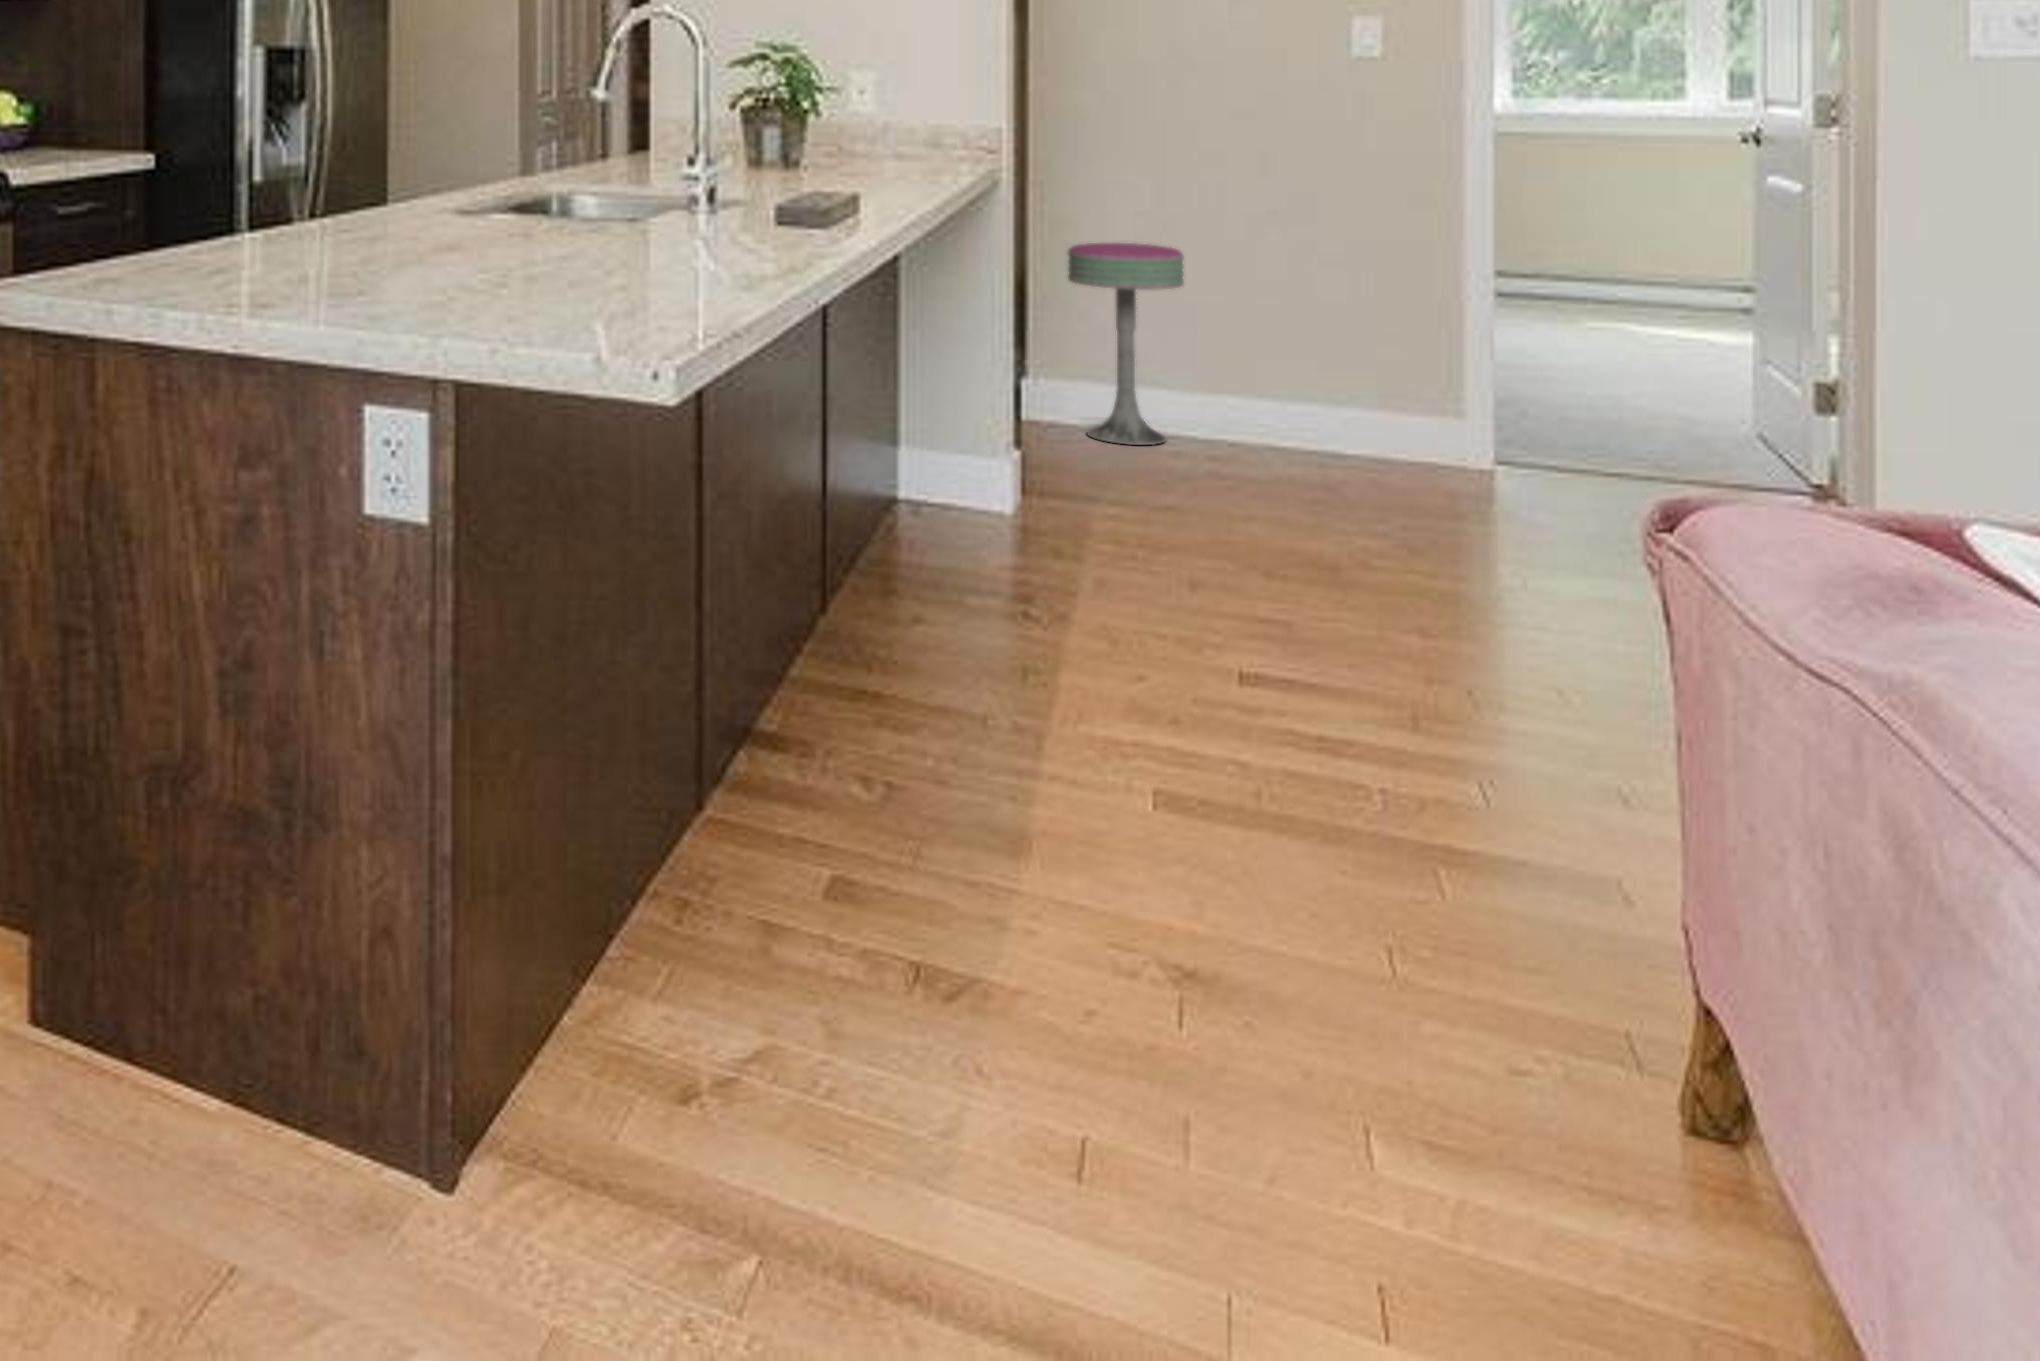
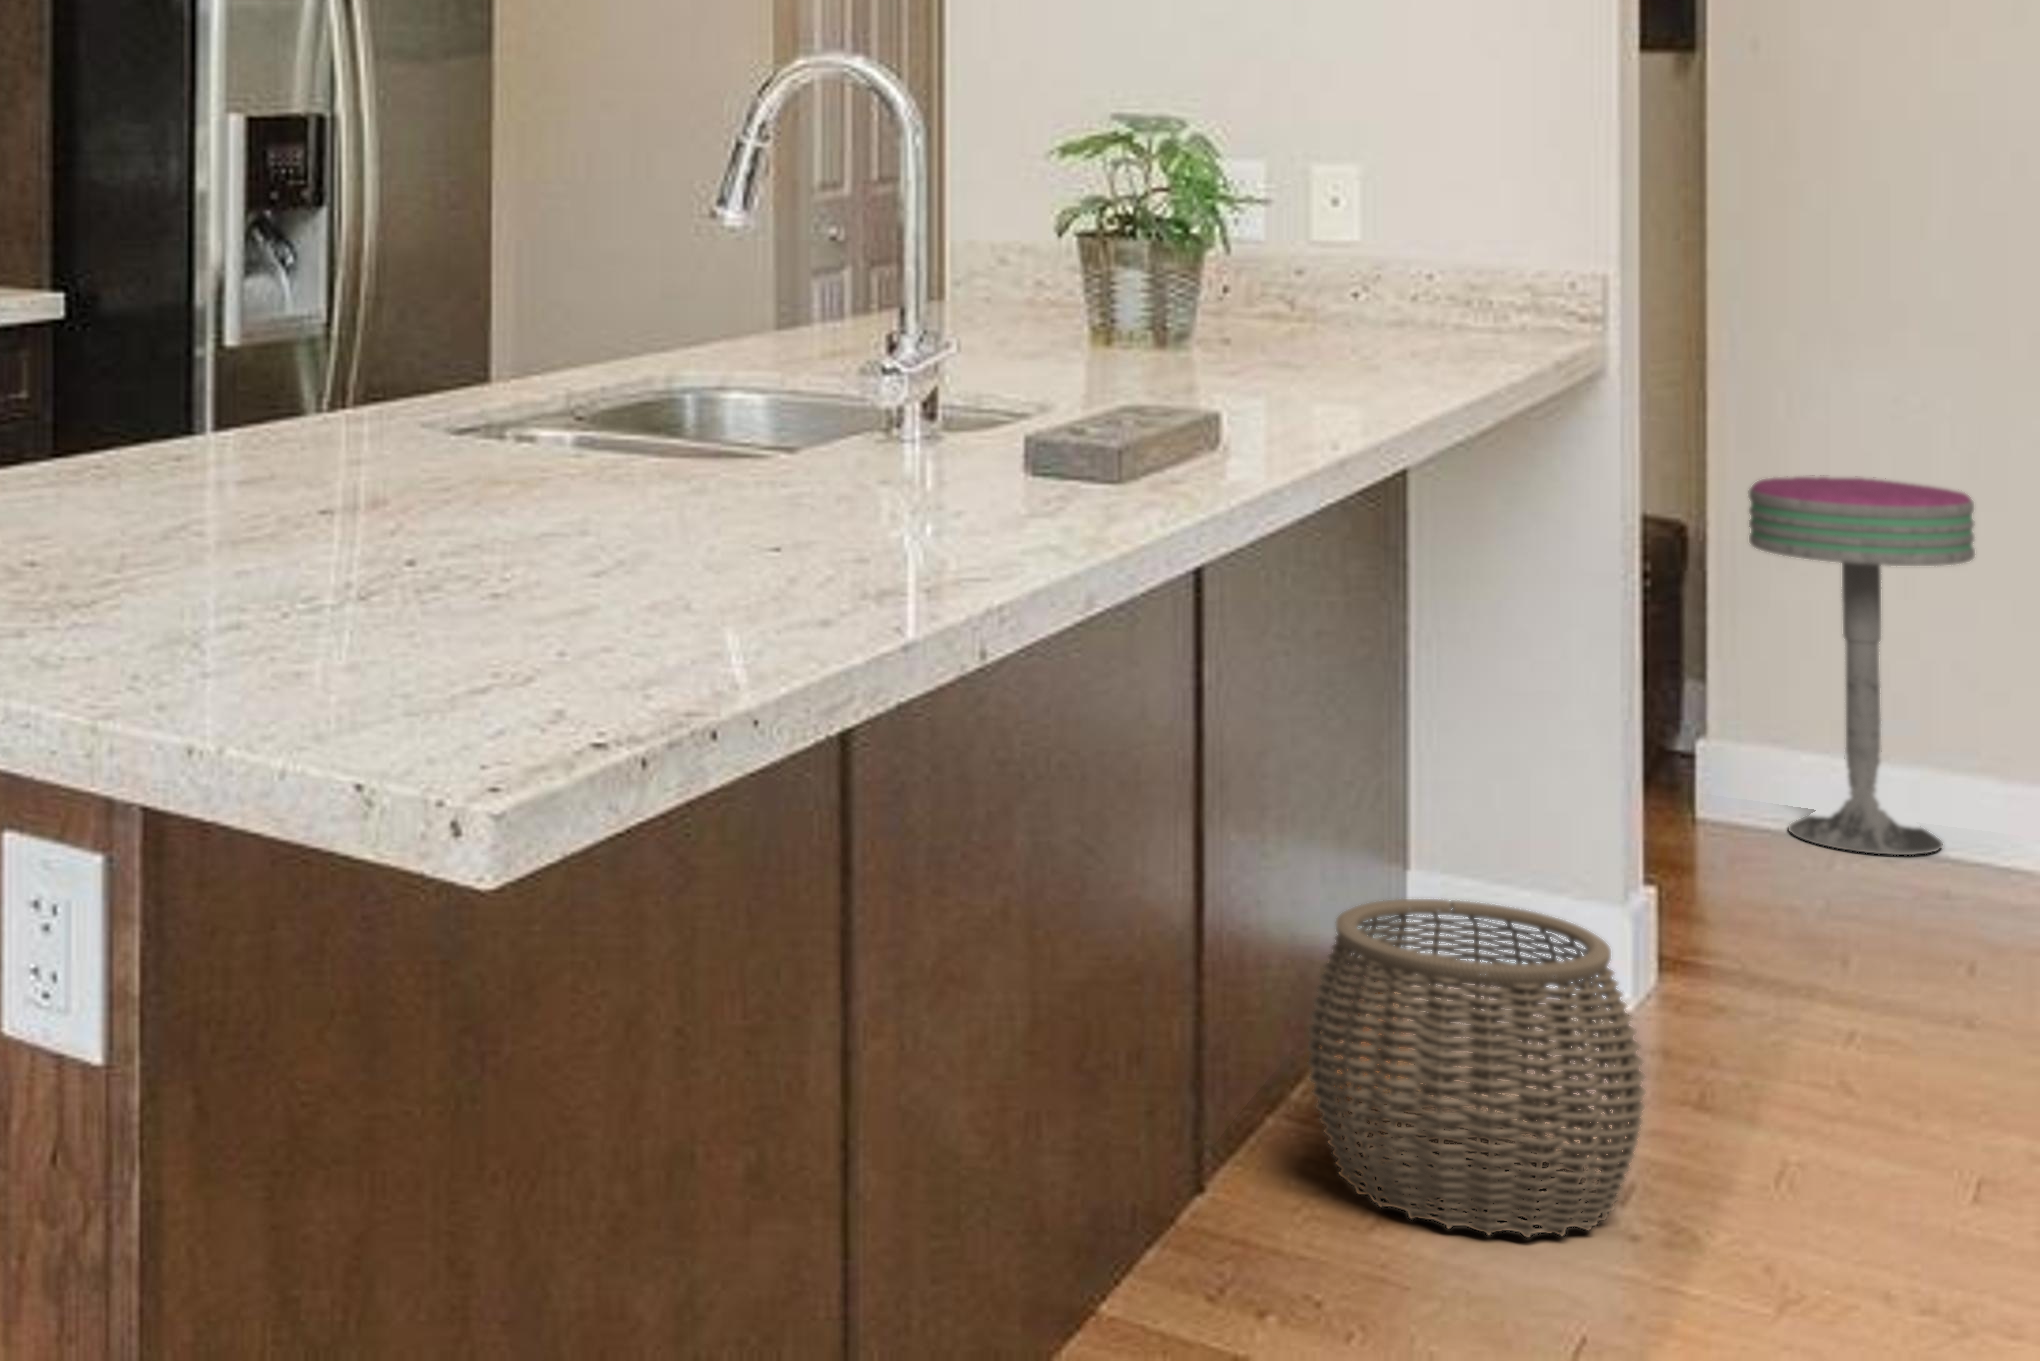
woven basket: none [895,473,1078,654] -> present [1308,899,1645,1237]

